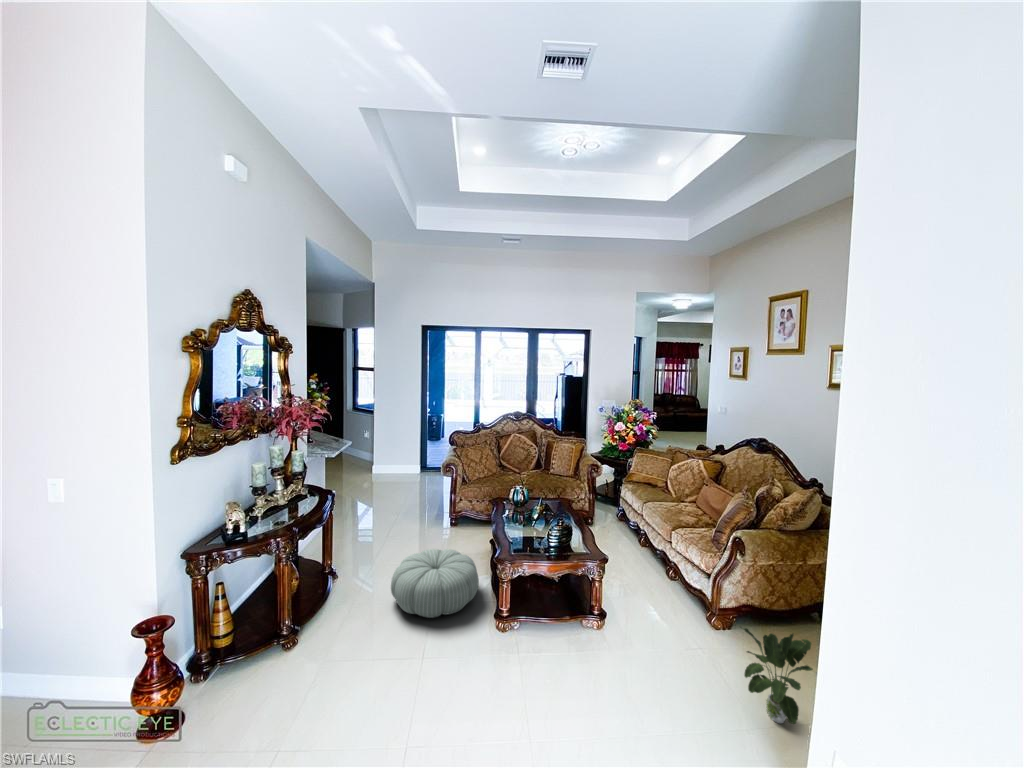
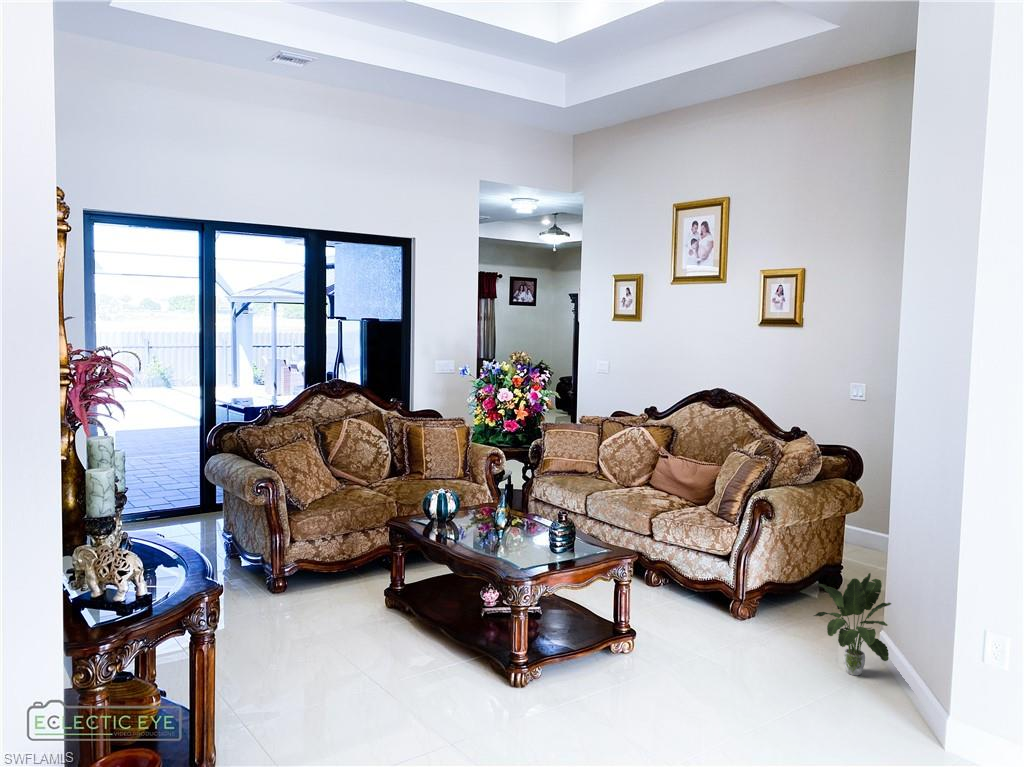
pouf: present [391,549,479,618] -> none [304,604,453,709]

